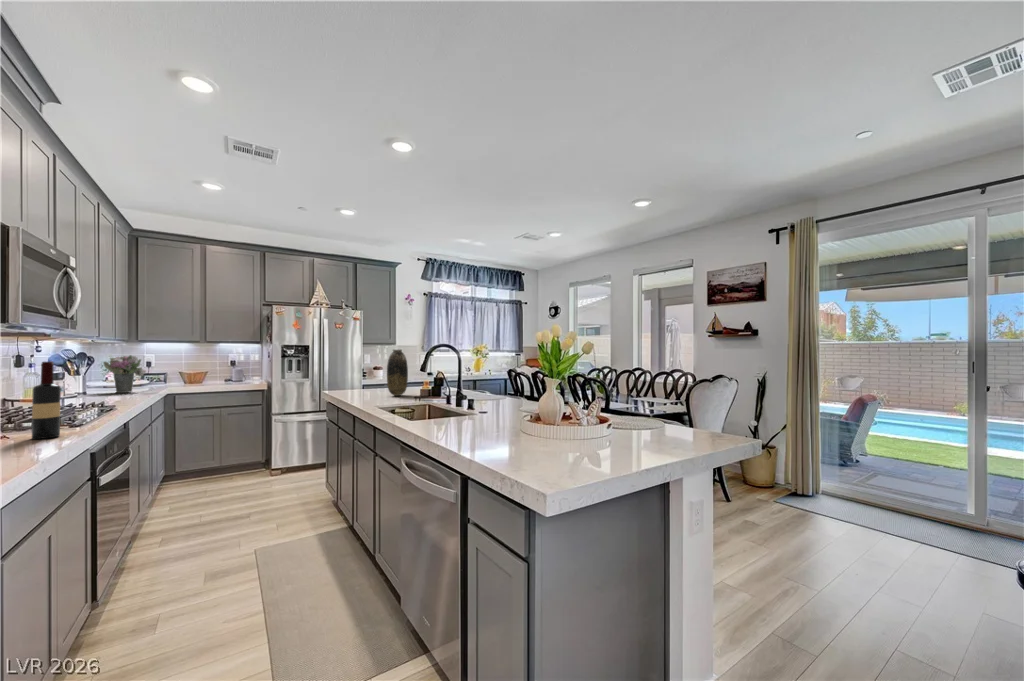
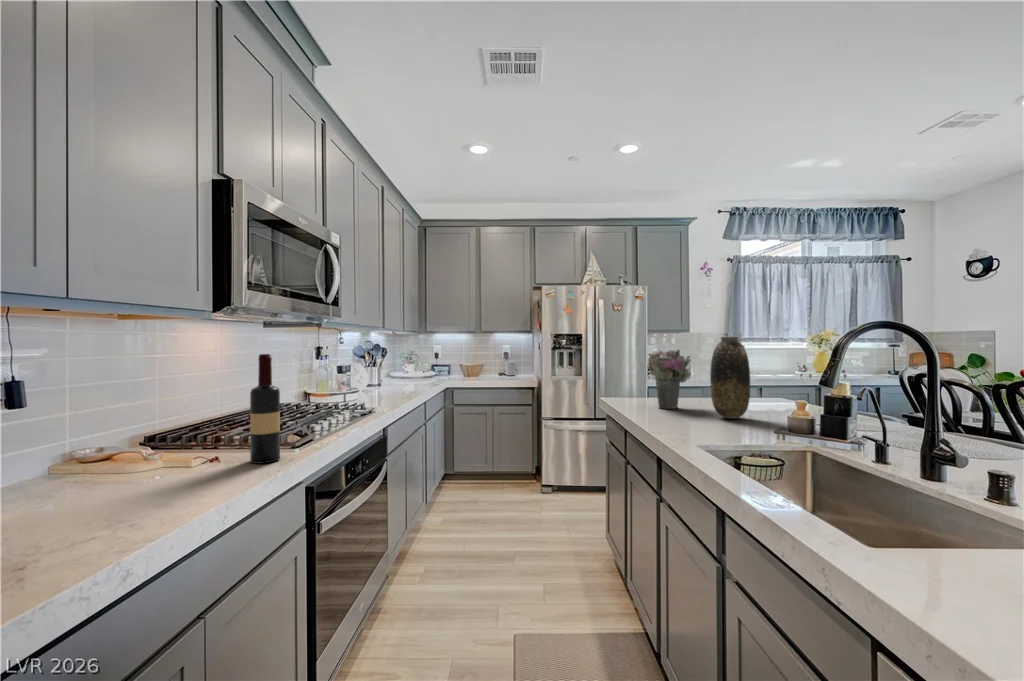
flower bouquet: present [104,355,146,393] -> present [647,350,691,409]

